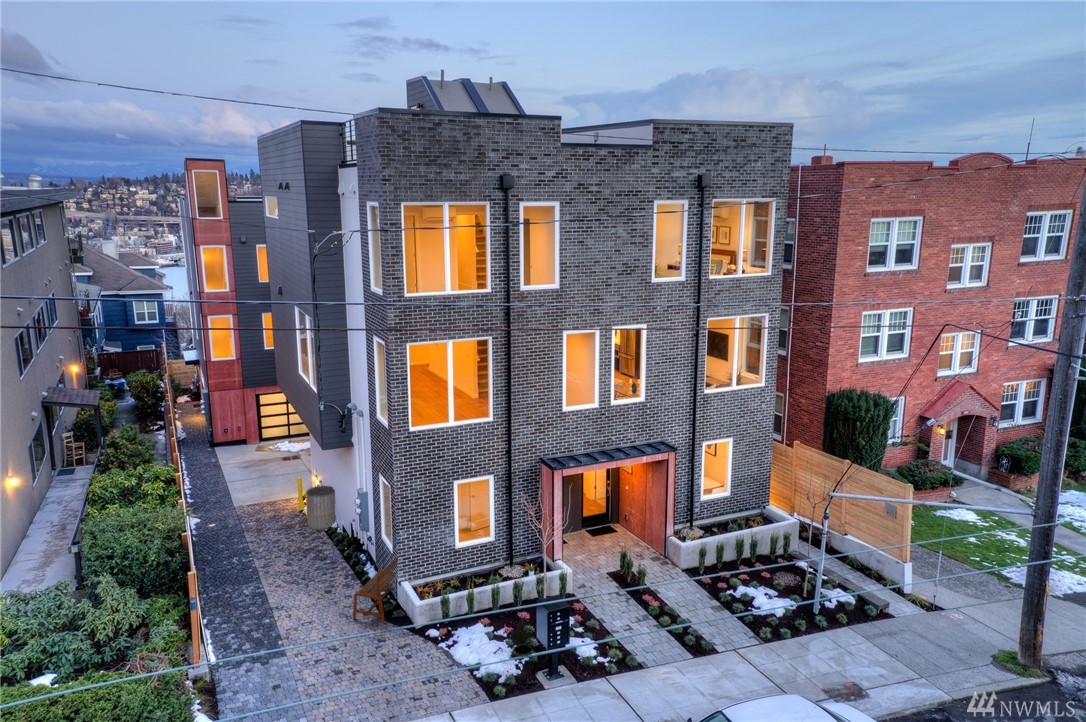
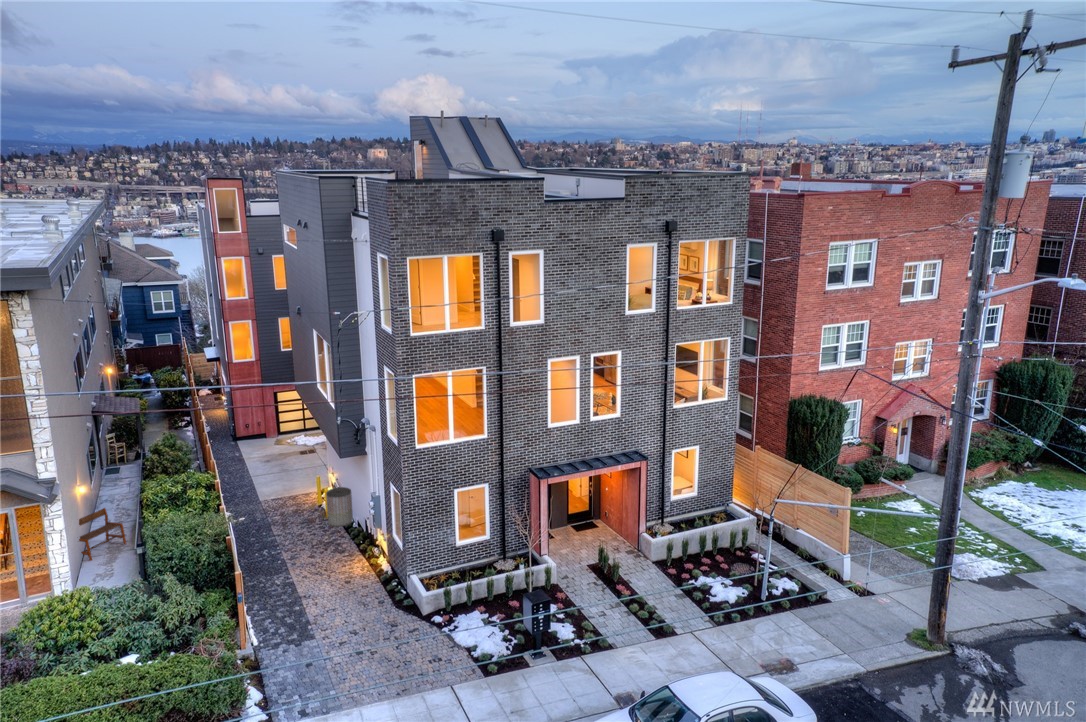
bench: present [353,557,398,623] -> present [79,508,126,561]
potted tree: present [511,620,532,656] -> none [501,606,521,638]

